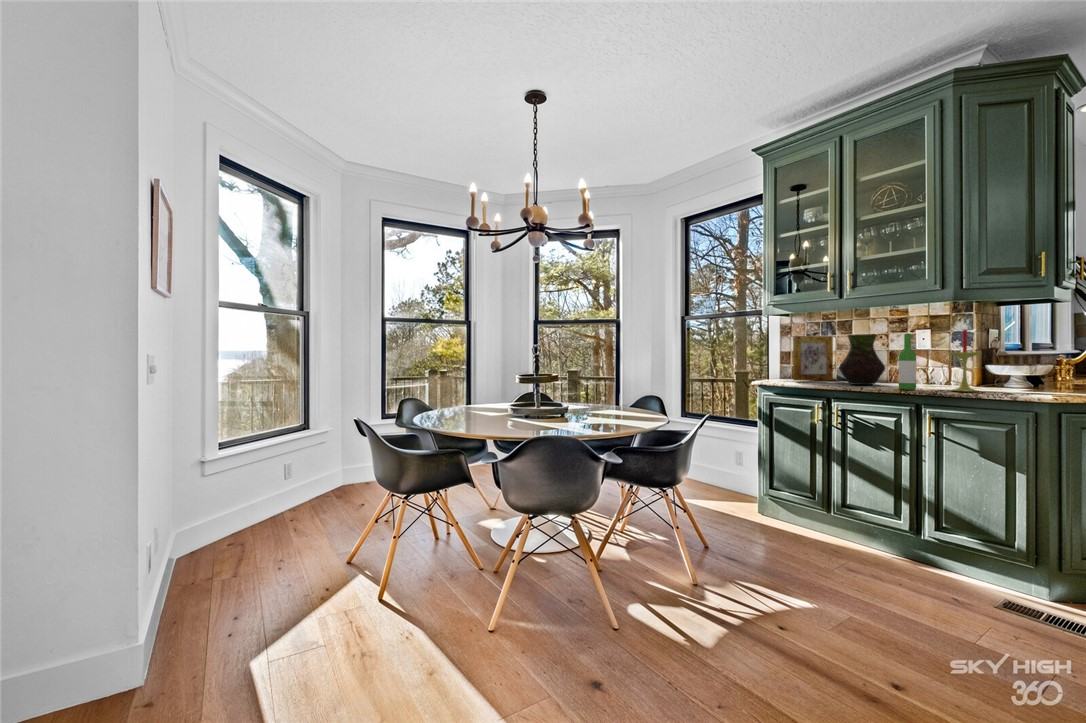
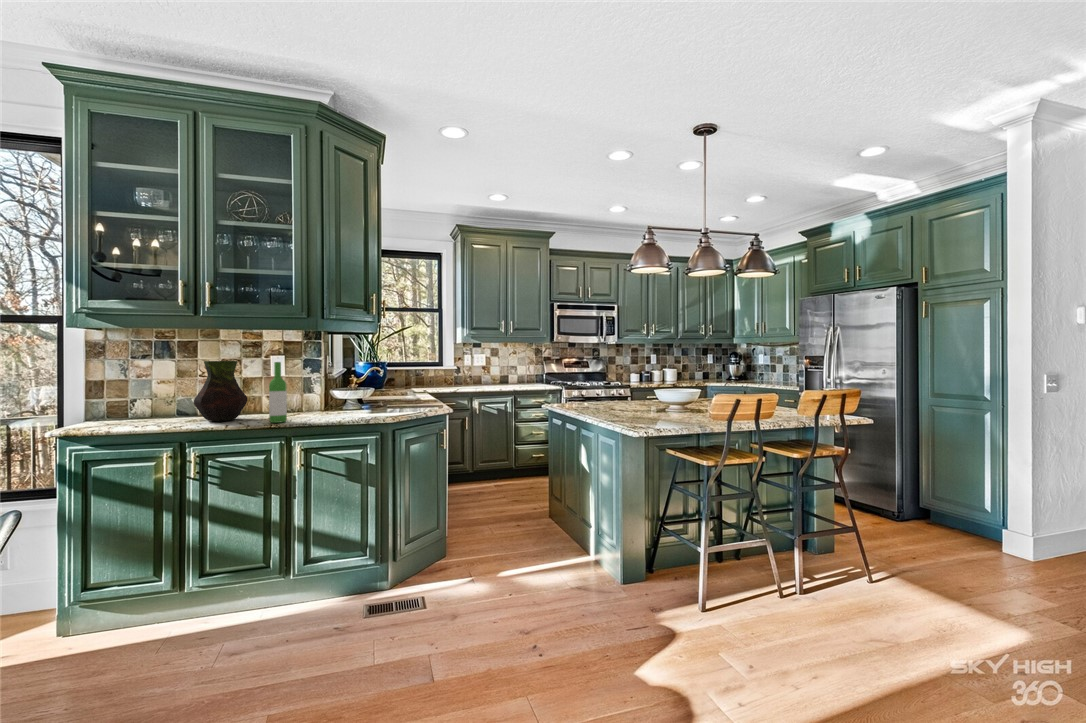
candle: present [942,329,980,392] -> none [310,357,342,420]
picture frame: present [793,336,833,381] -> none [120,360,175,422]

